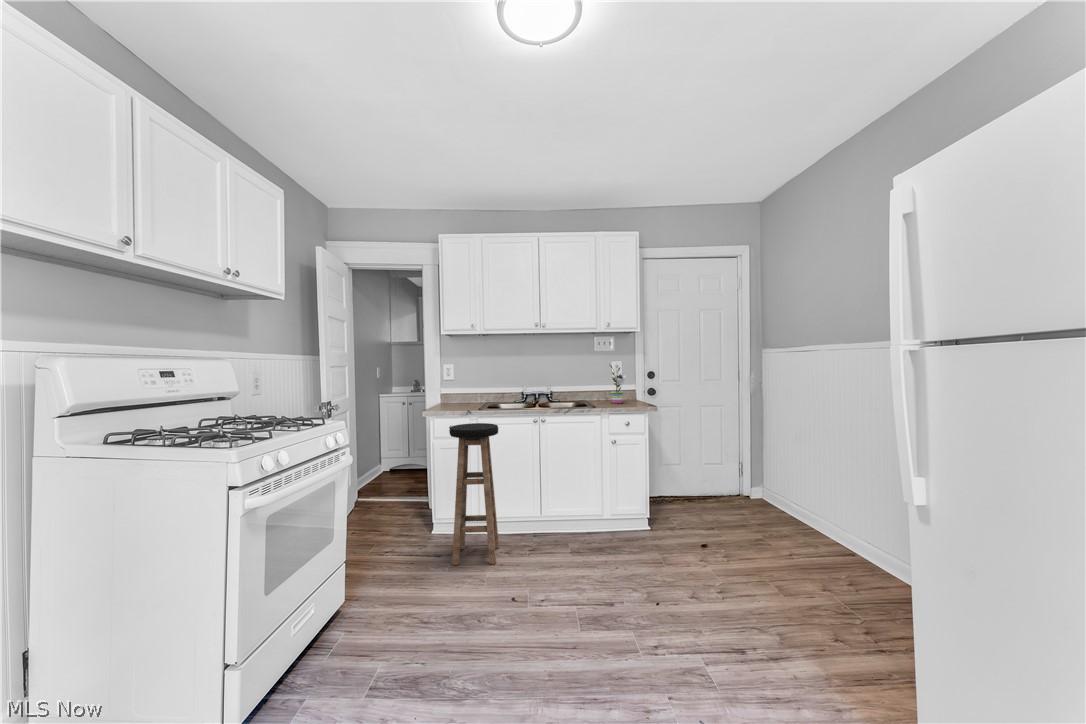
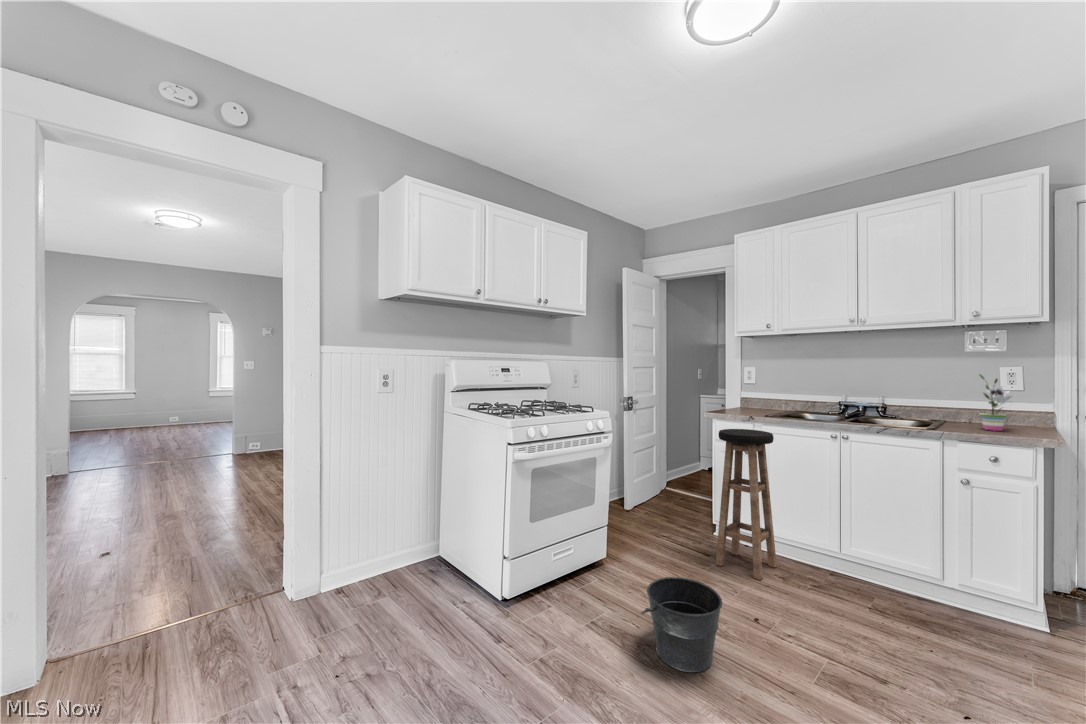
bucket: none [436,584,517,684] -> present [641,577,722,672]

